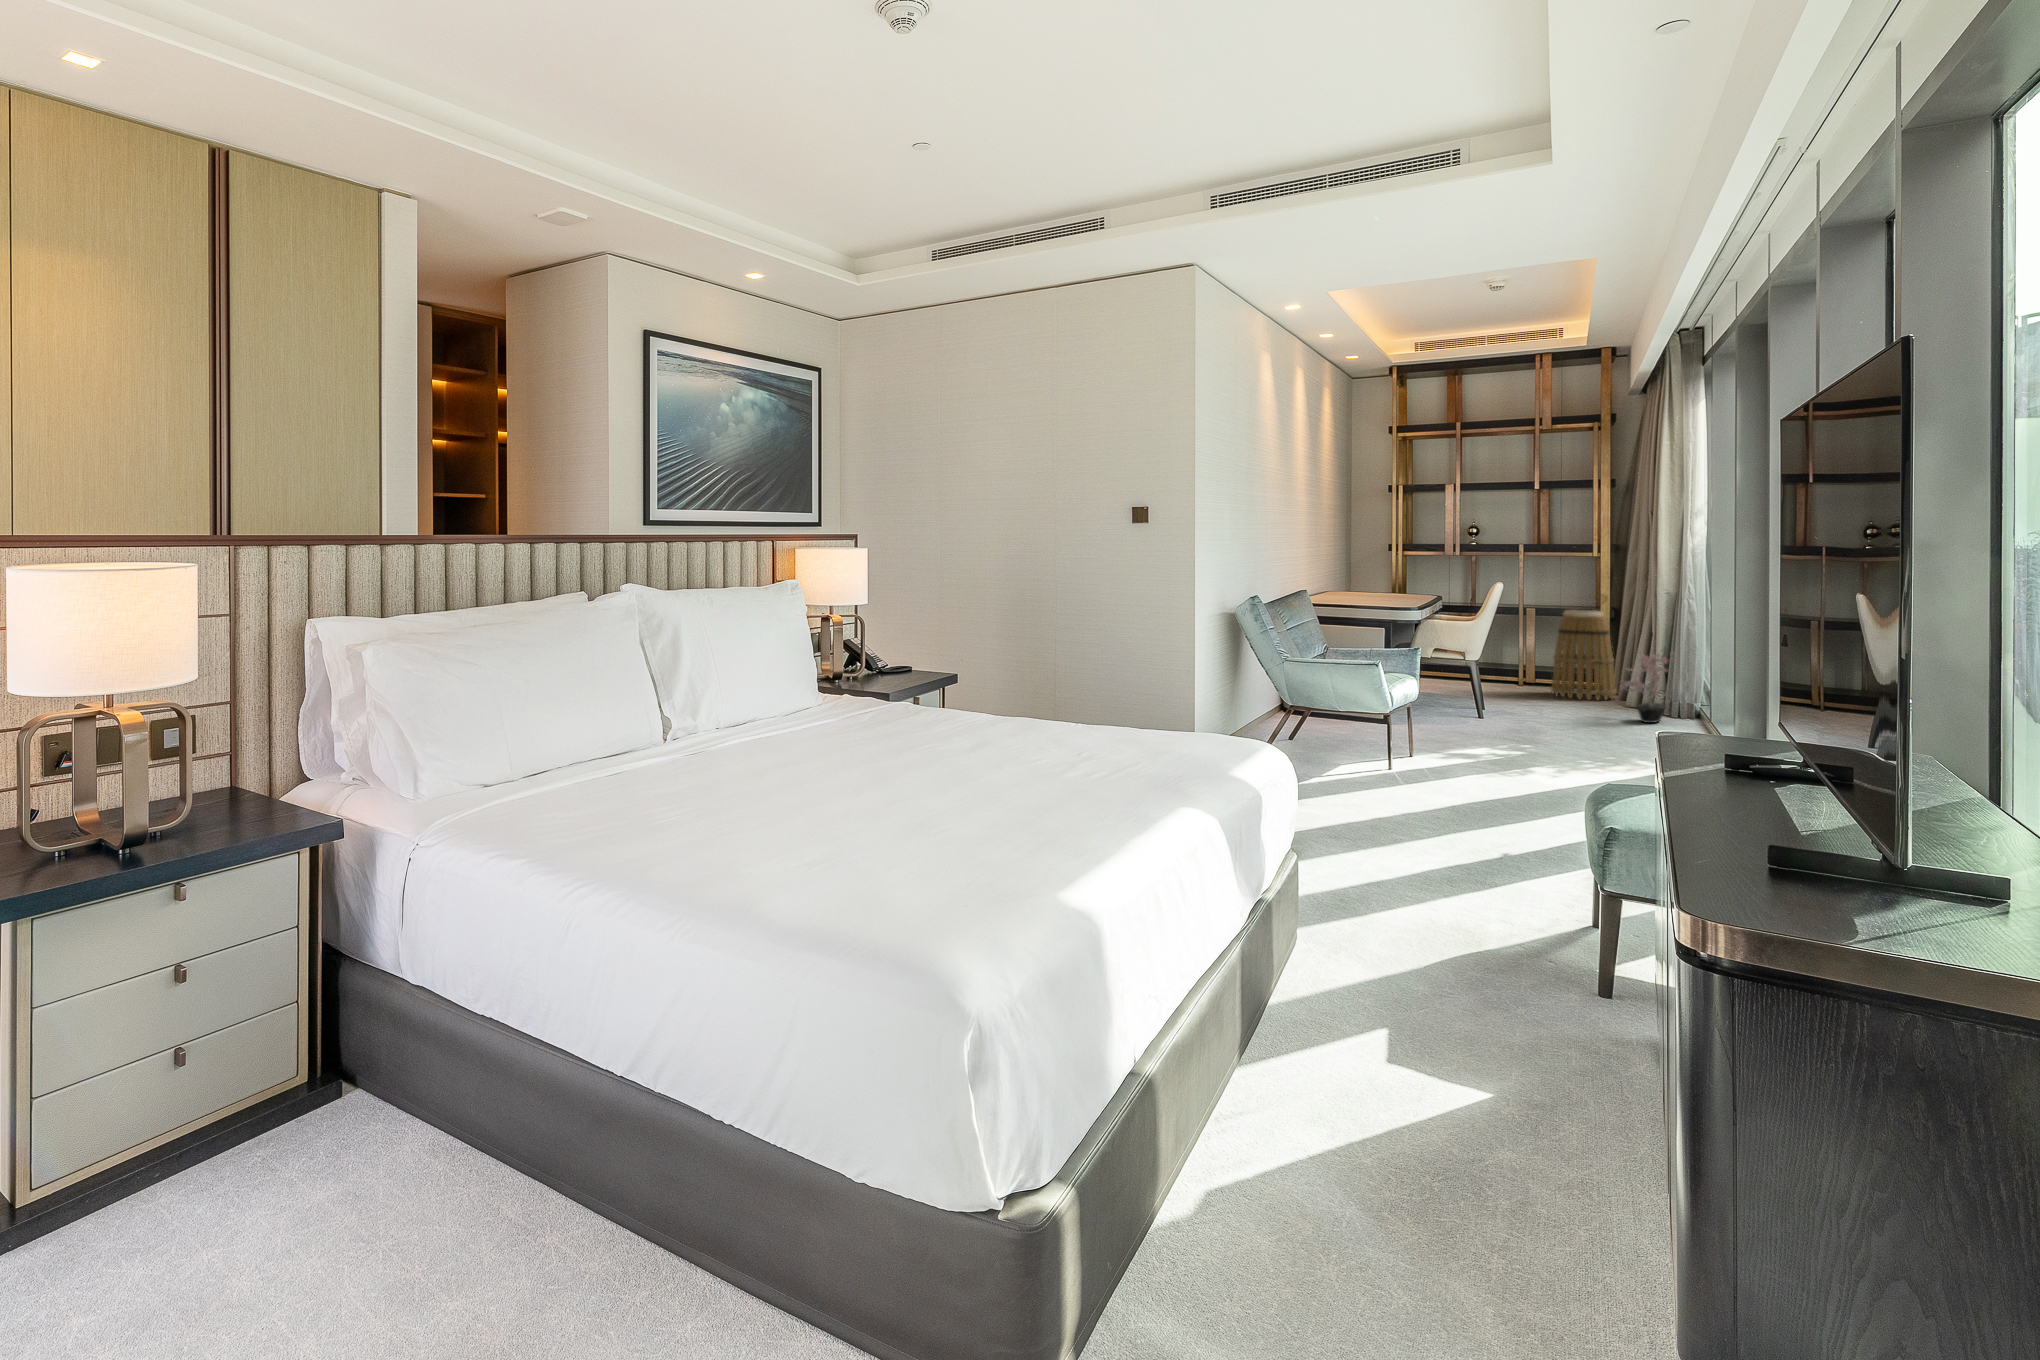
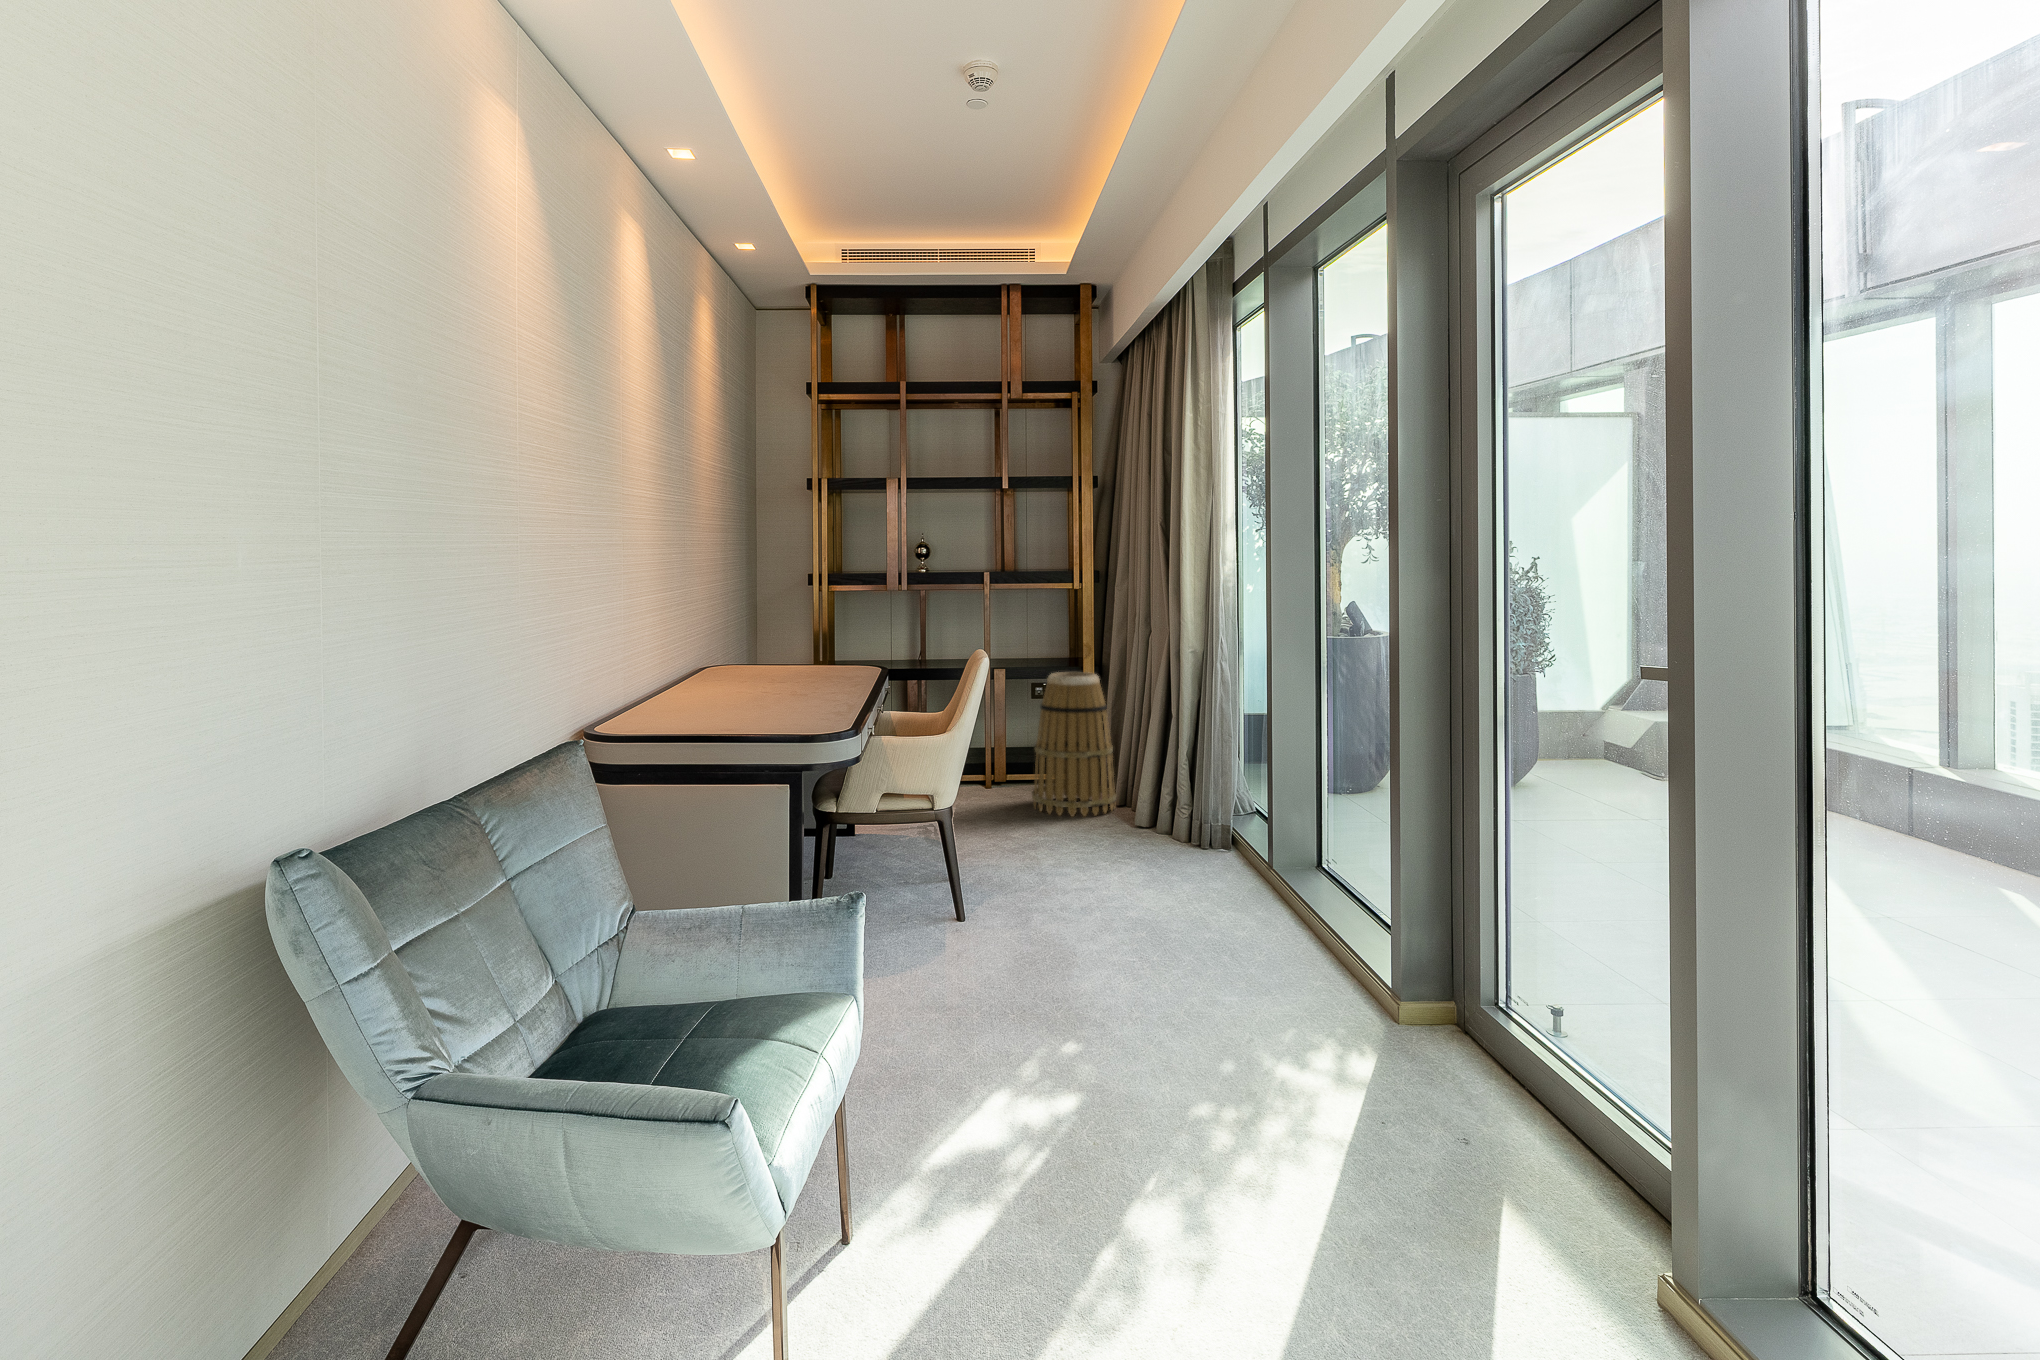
potted plant: present [1622,652,1676,723] -> none [1137,743,1226,874]

